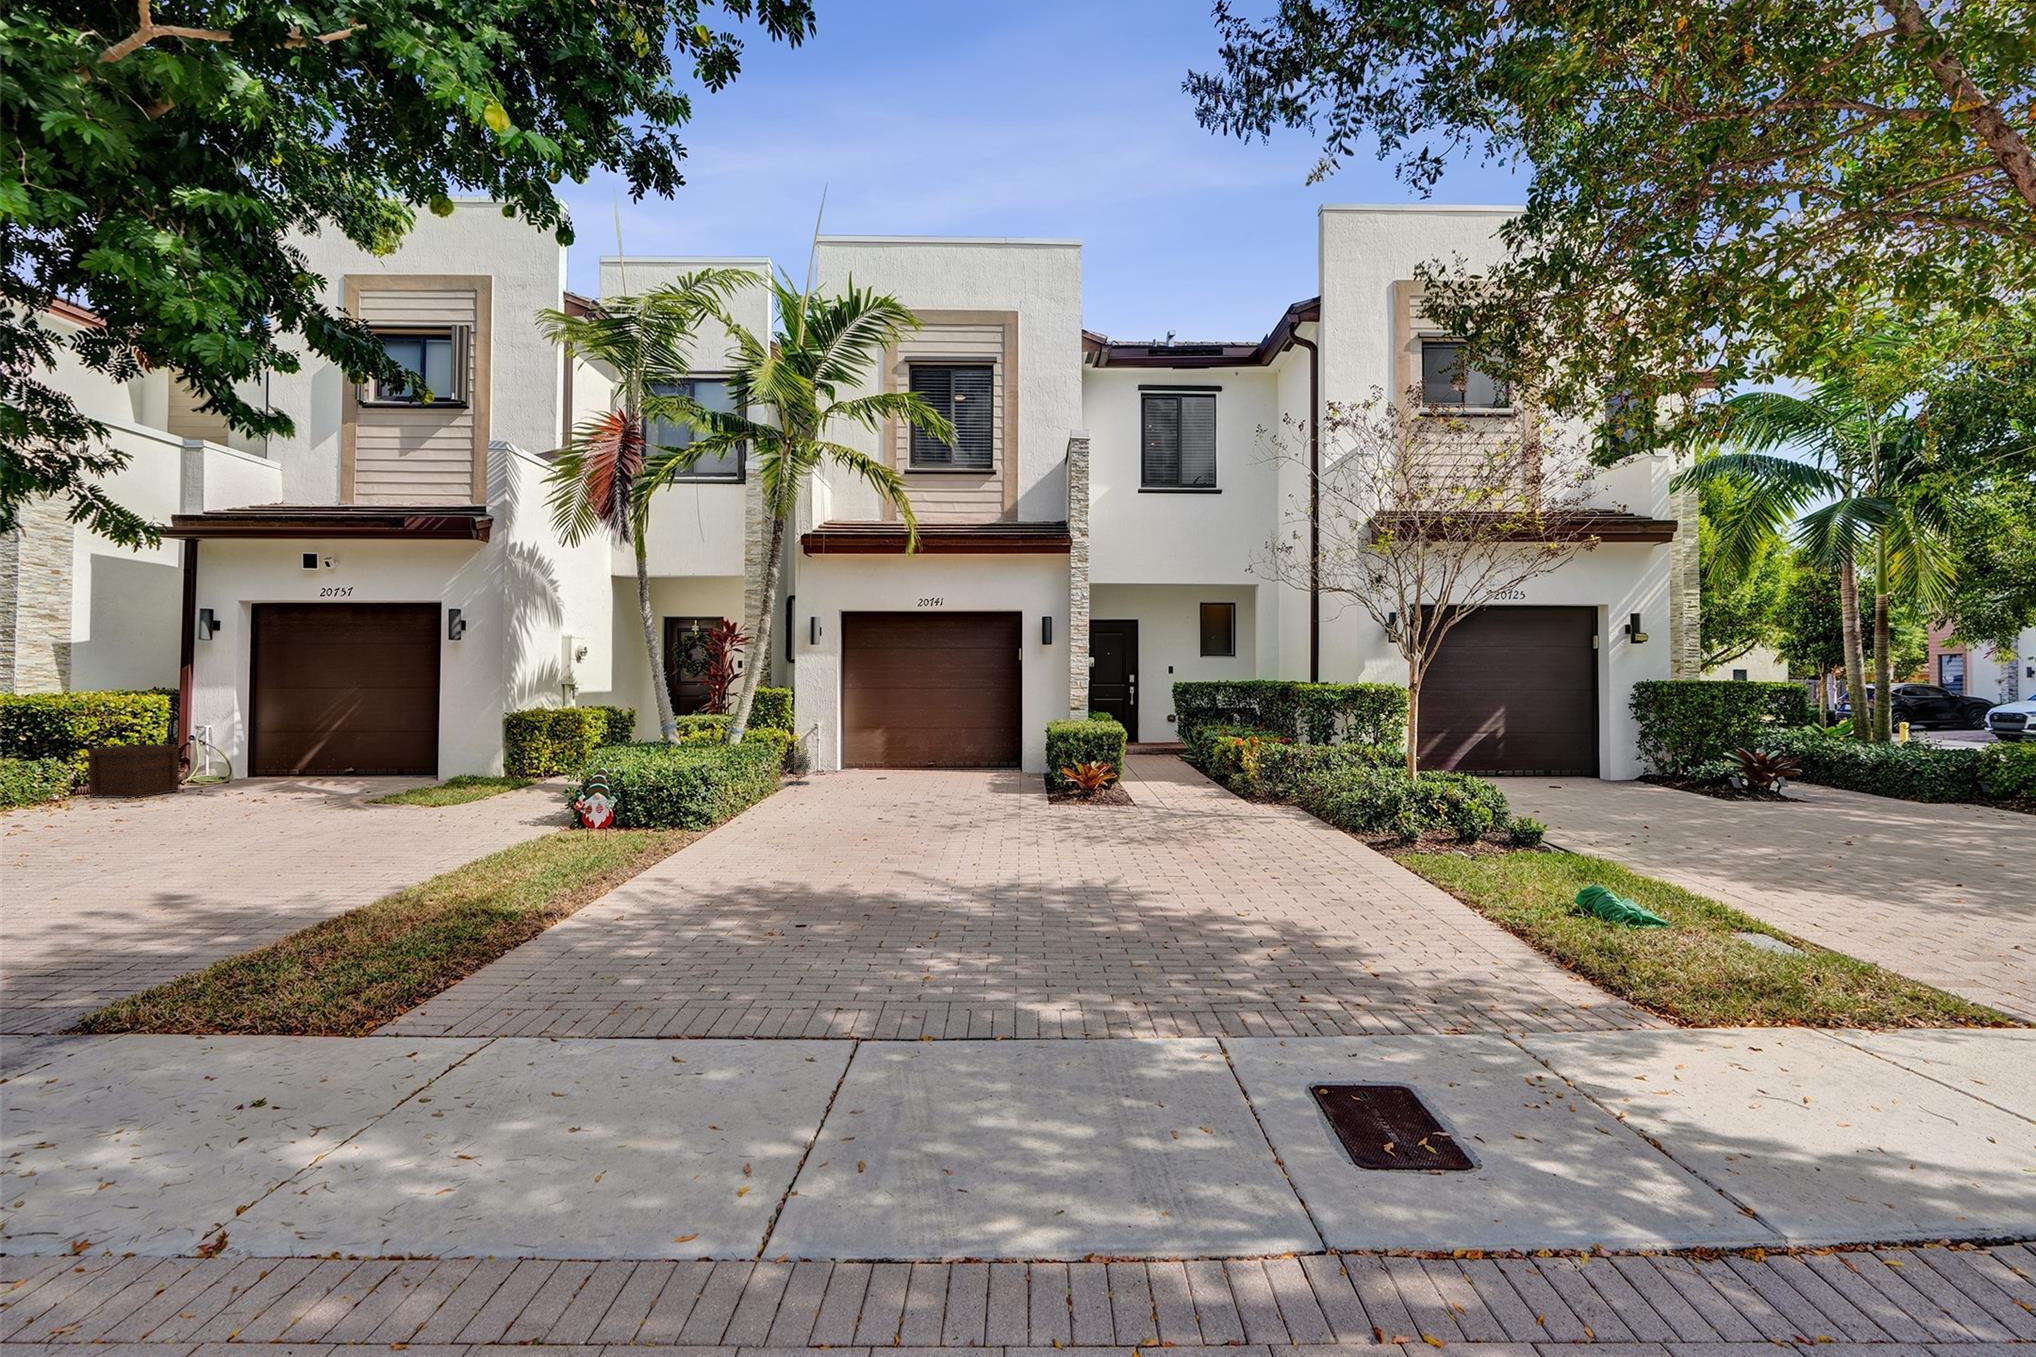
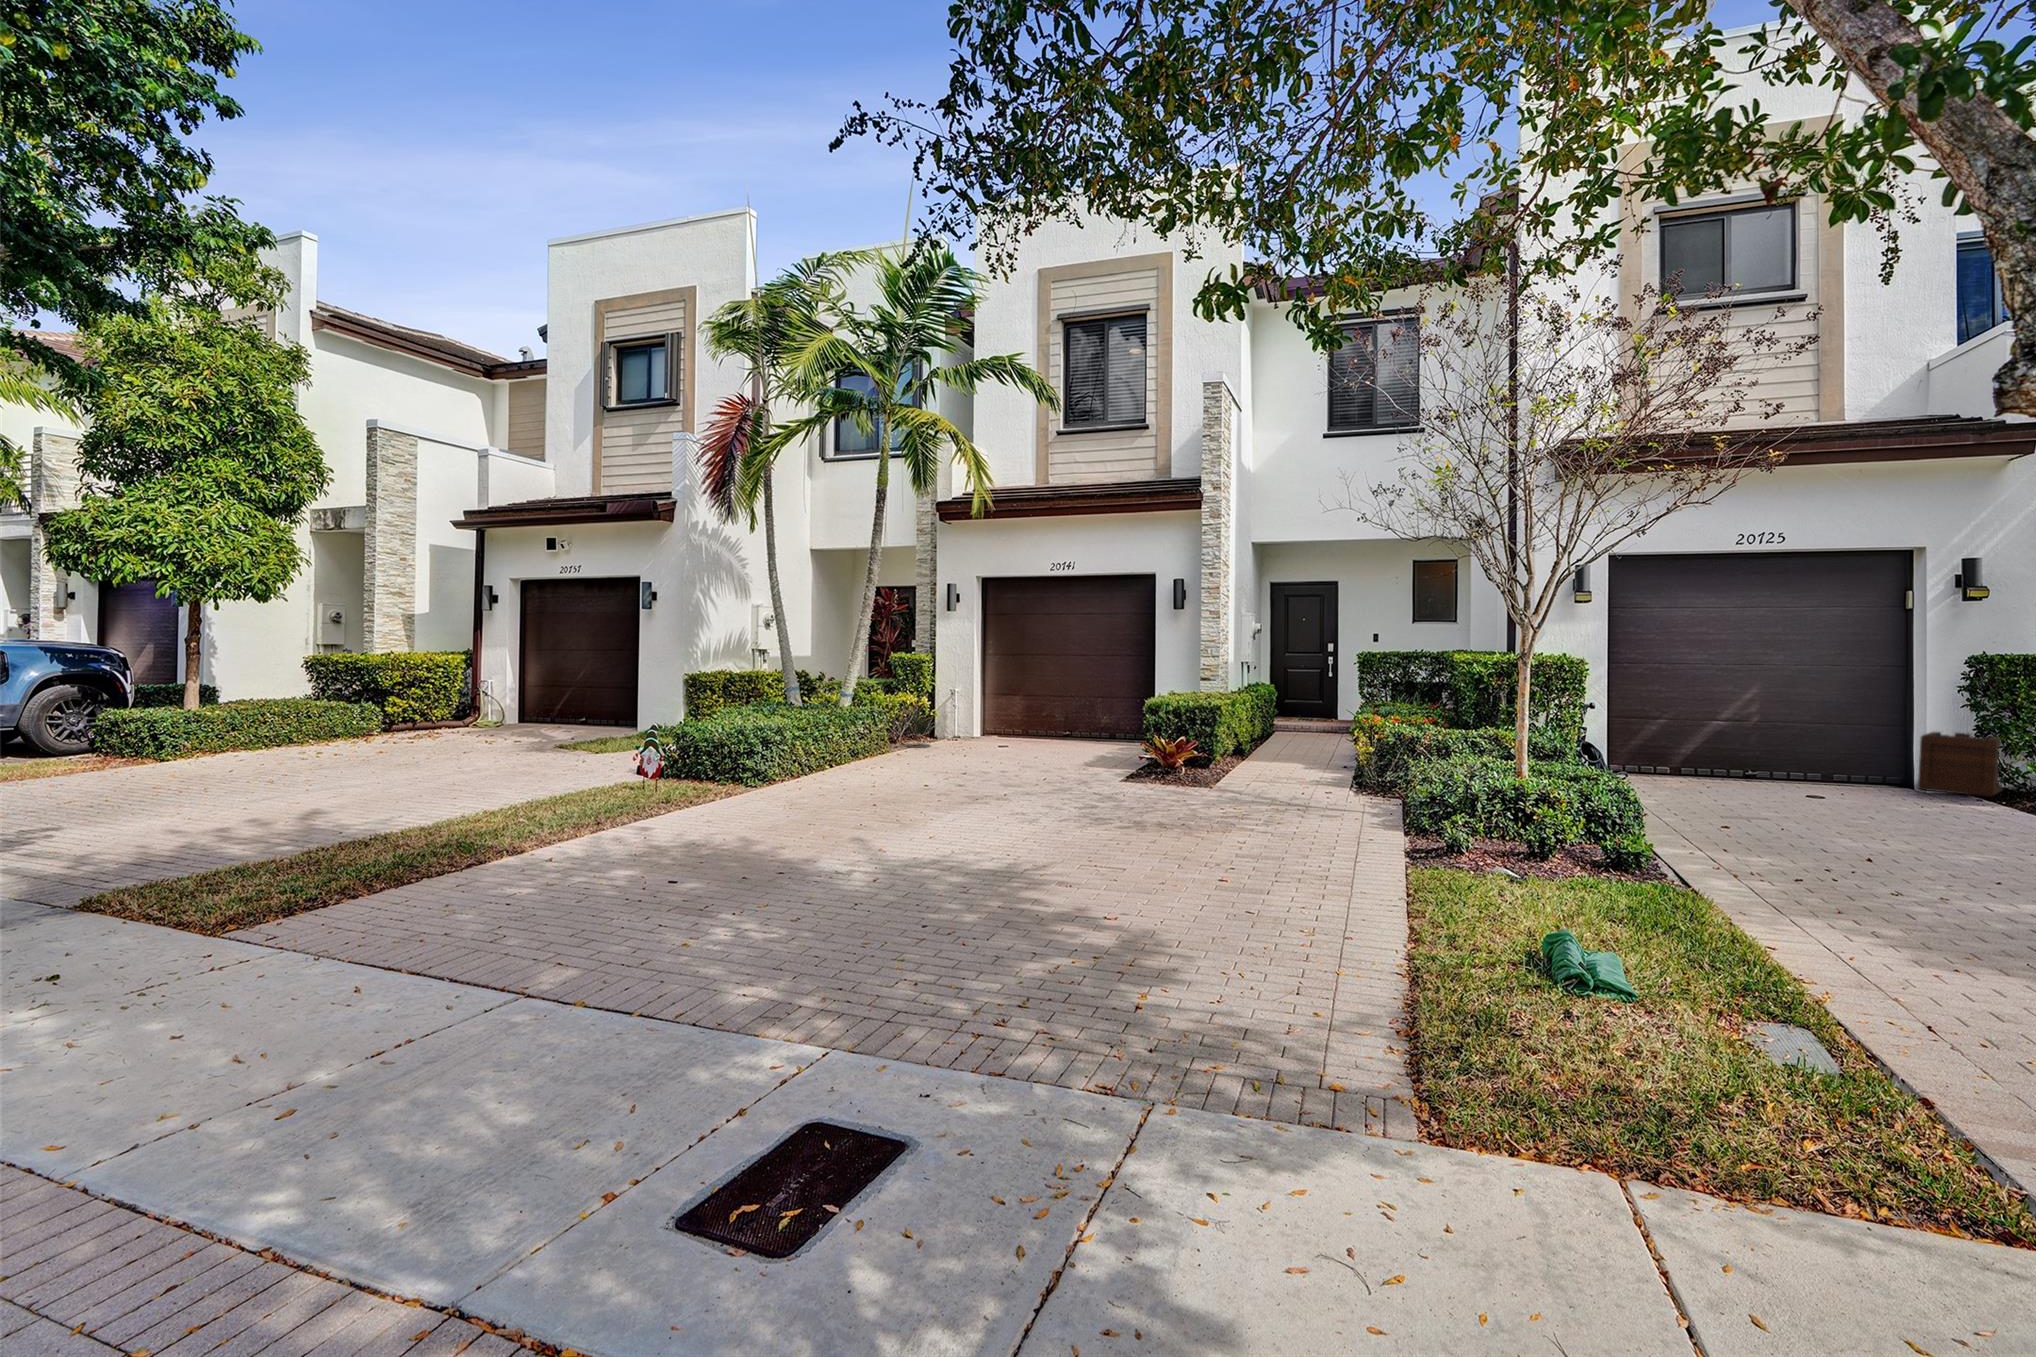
wooden crate: present [88,744,179,798] -> present [1918,731,2002,797]

